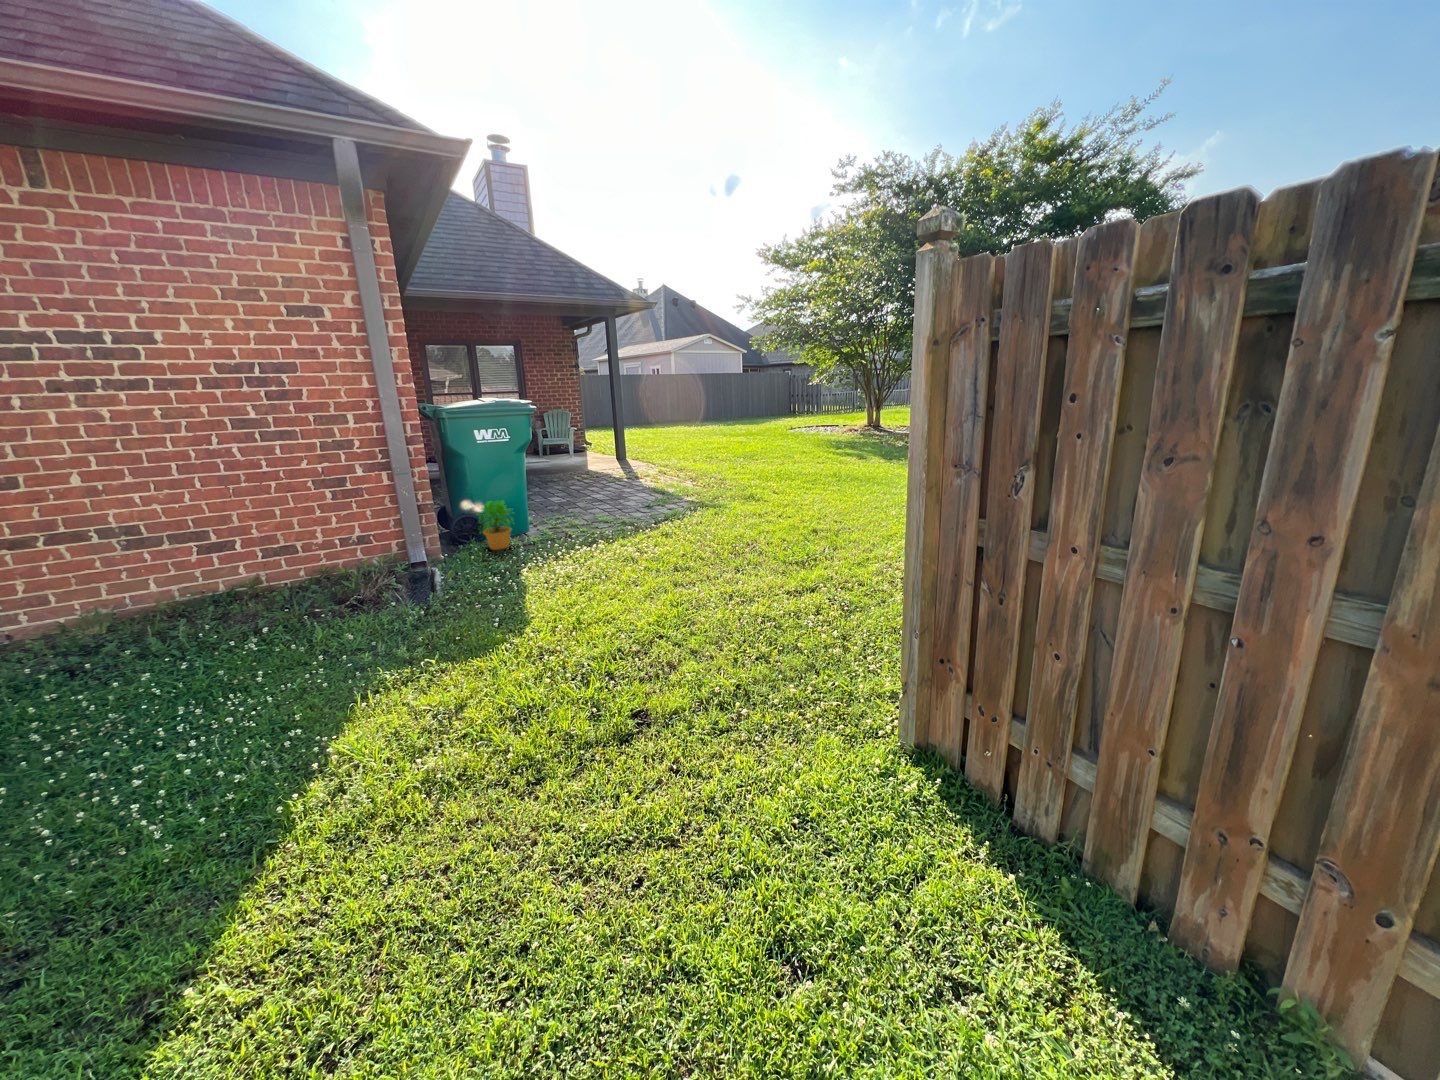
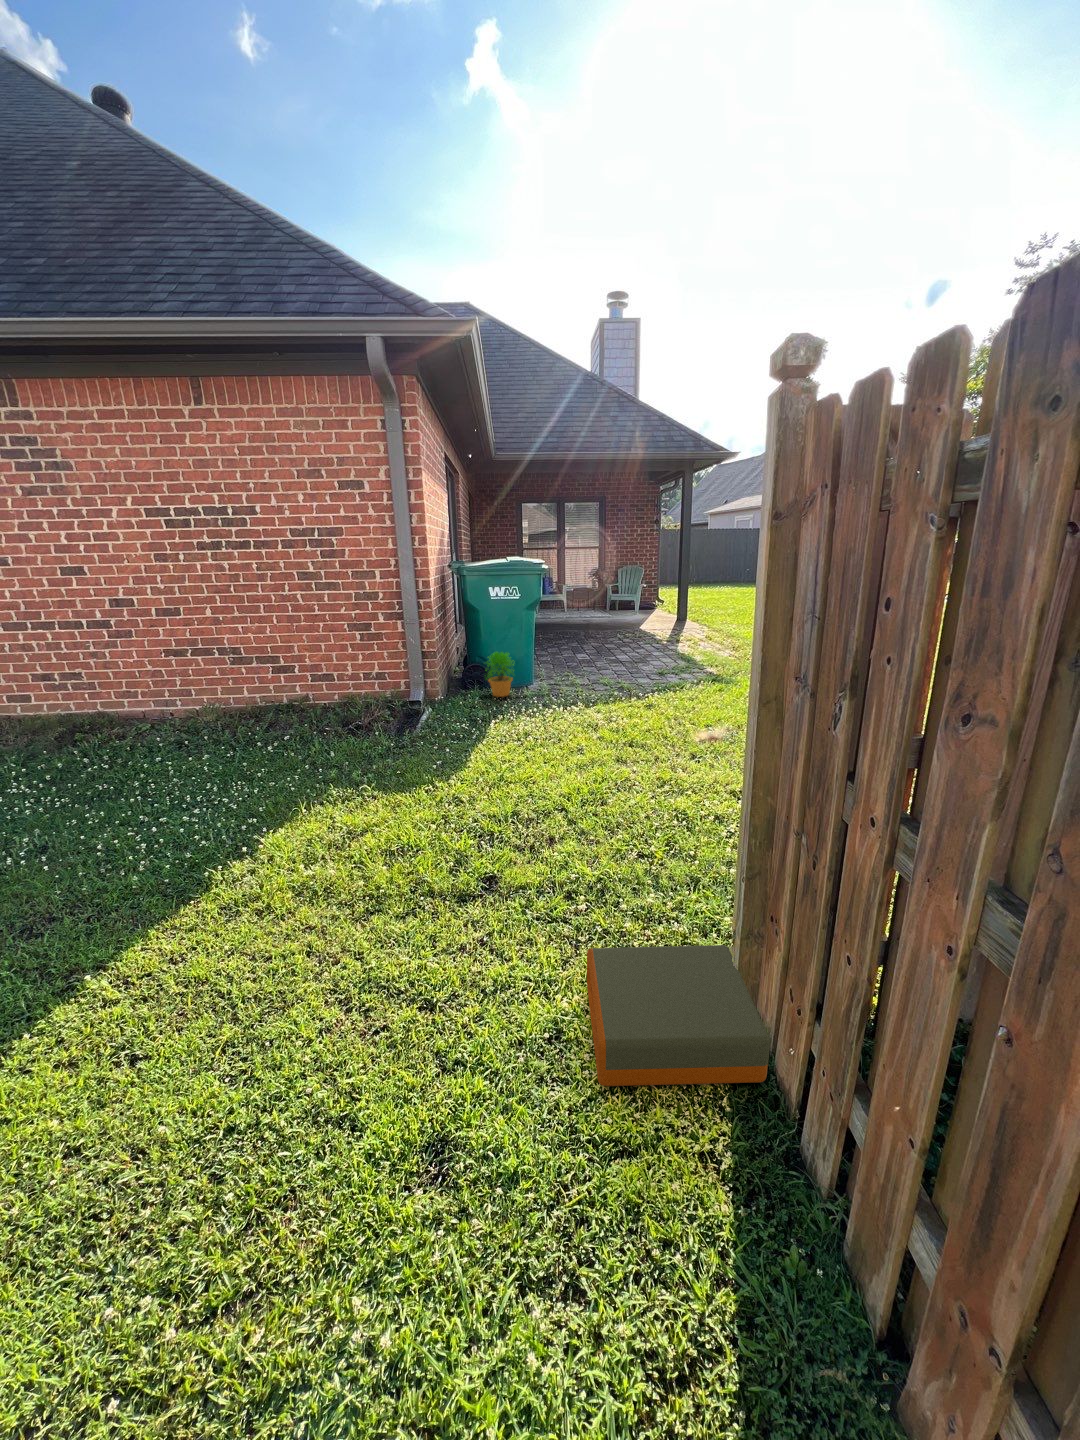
storage box: none [838,752,1055,934] -> present [587,945,770,1086]

